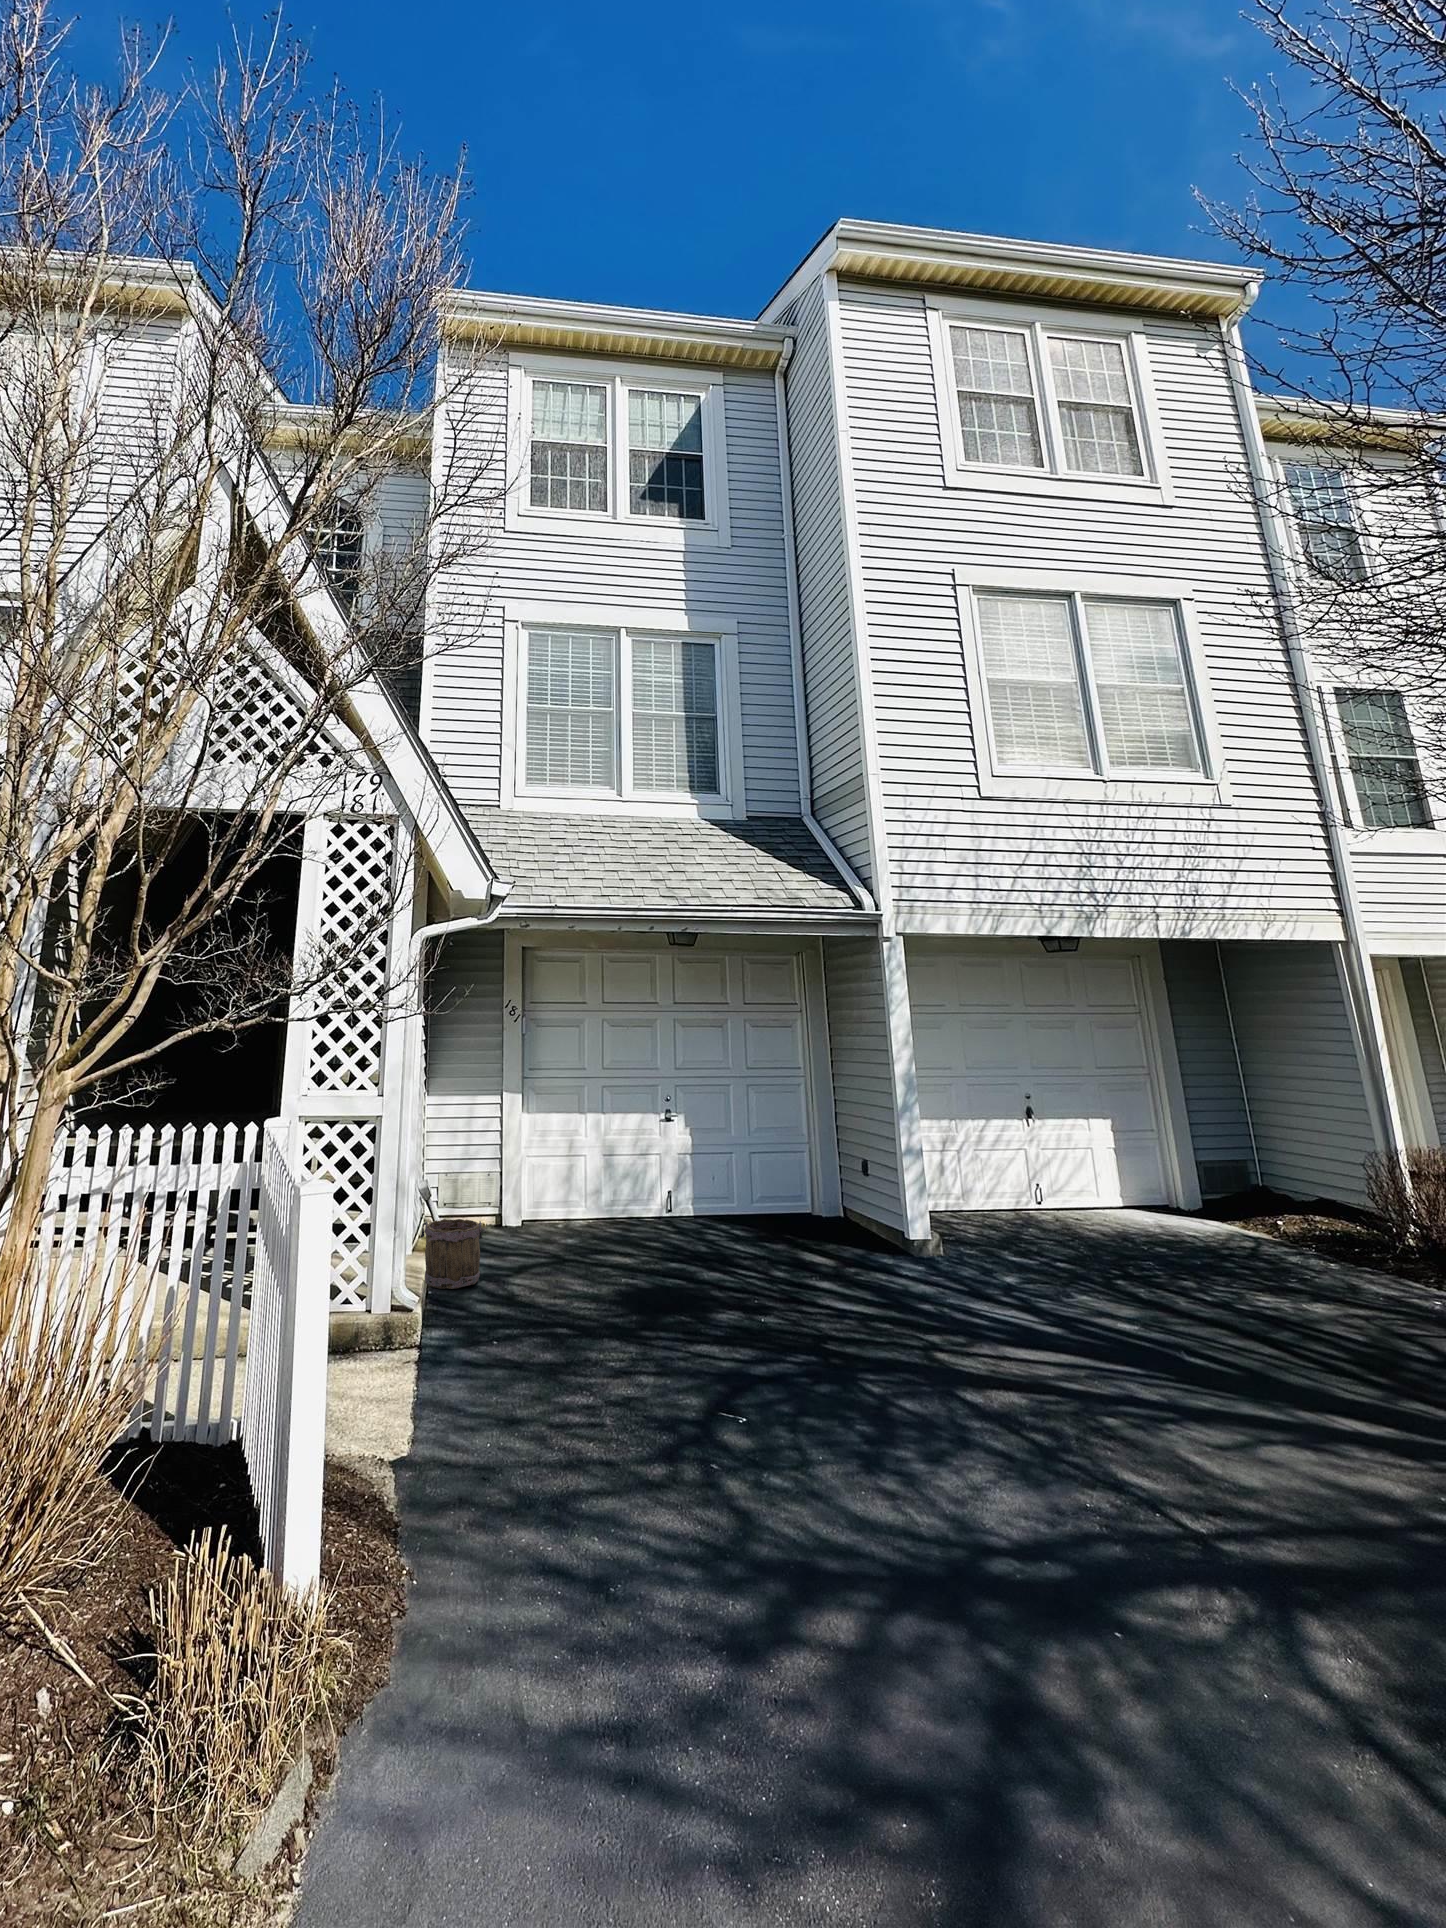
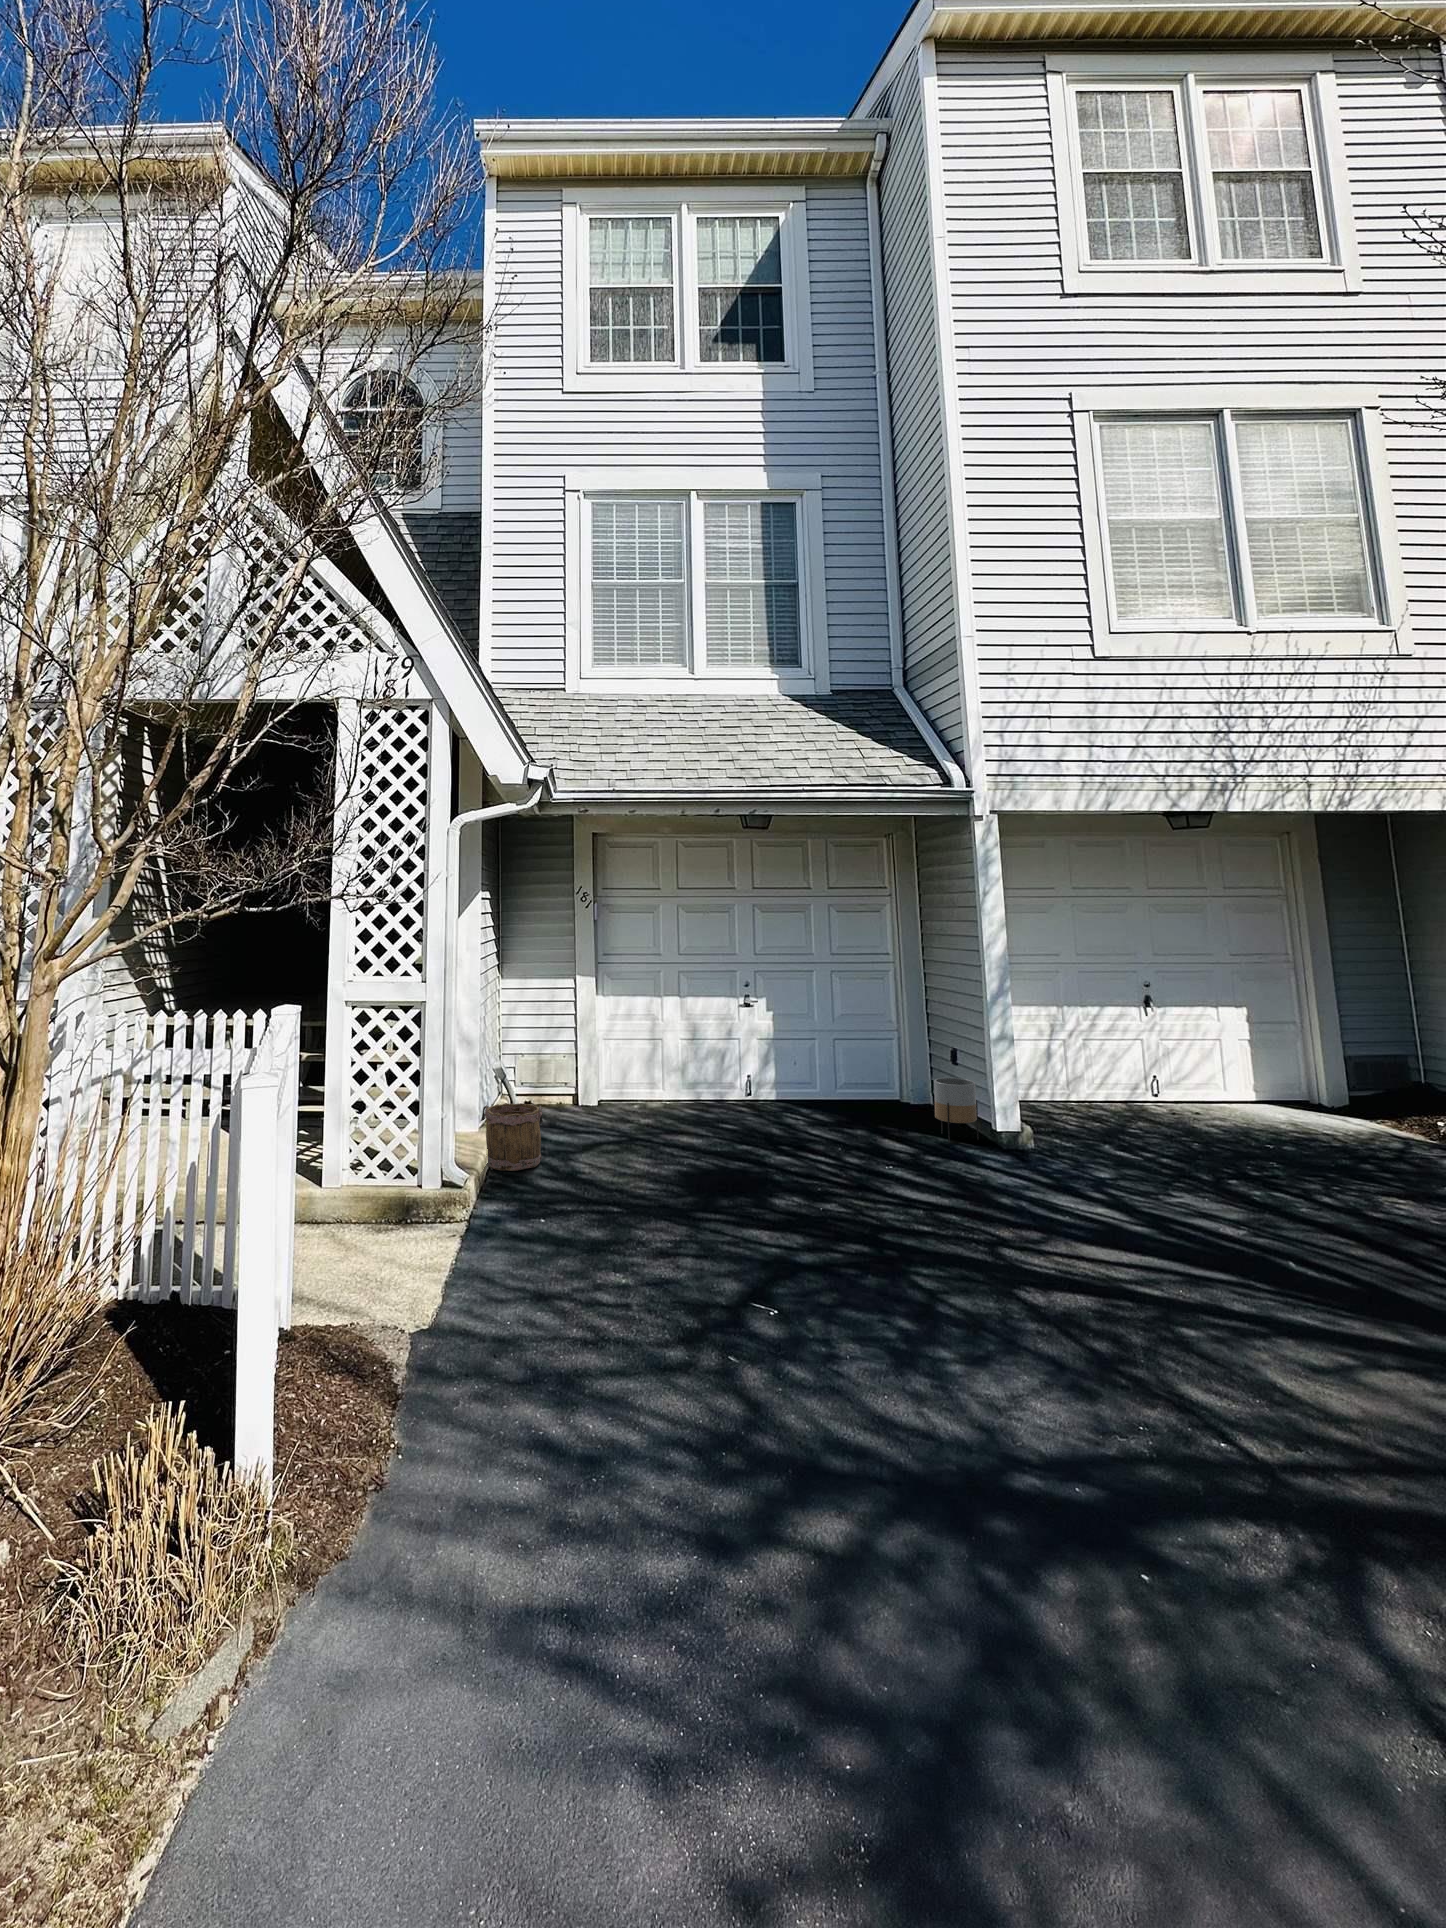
planter: none [845,1187,886,1251] -> present [934,1078,979,1143]

